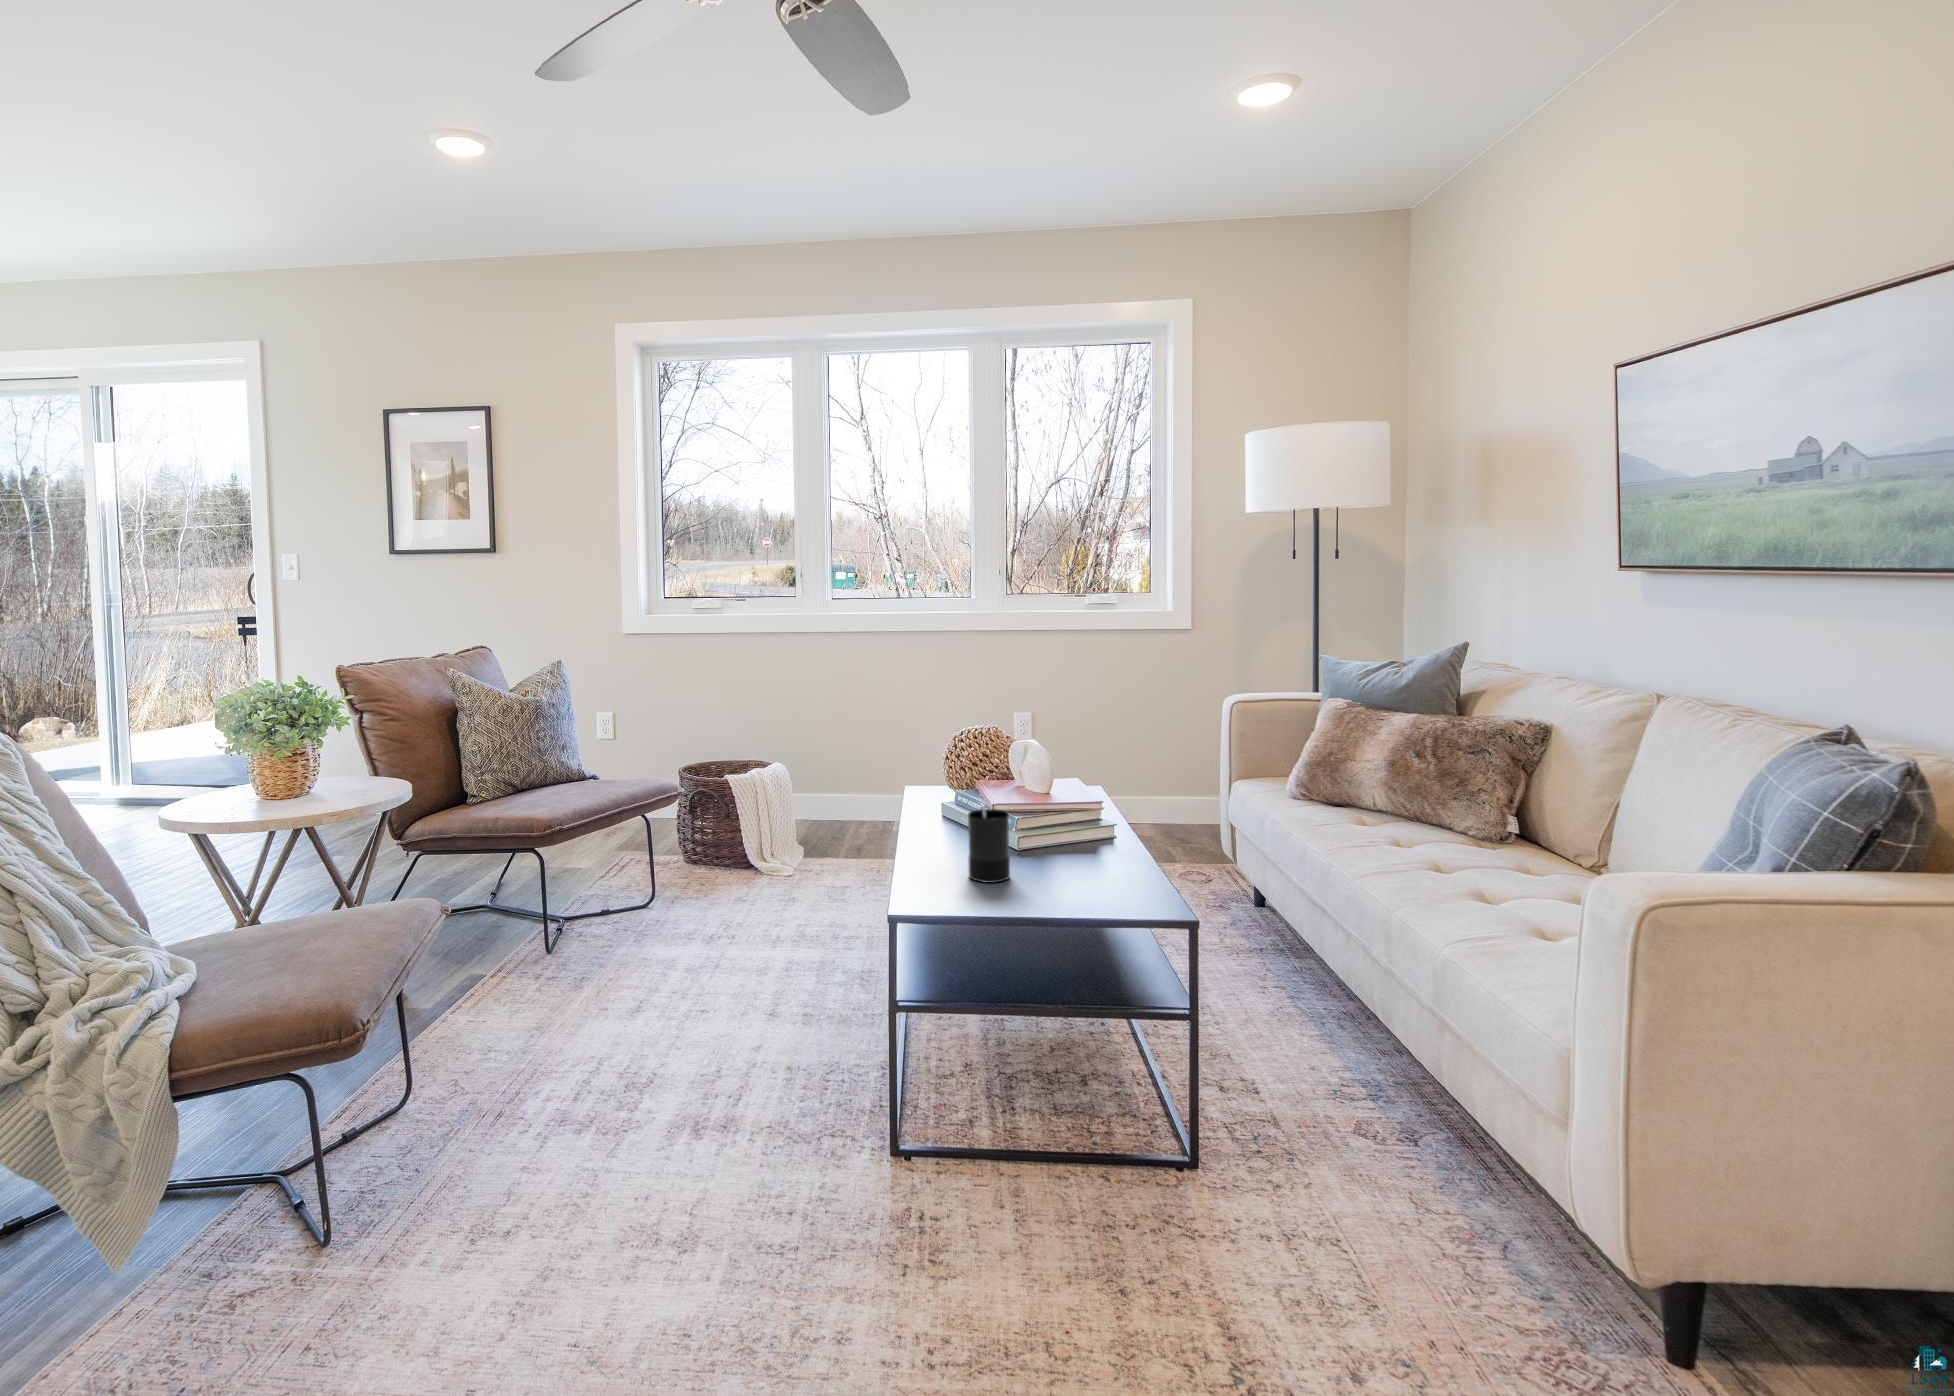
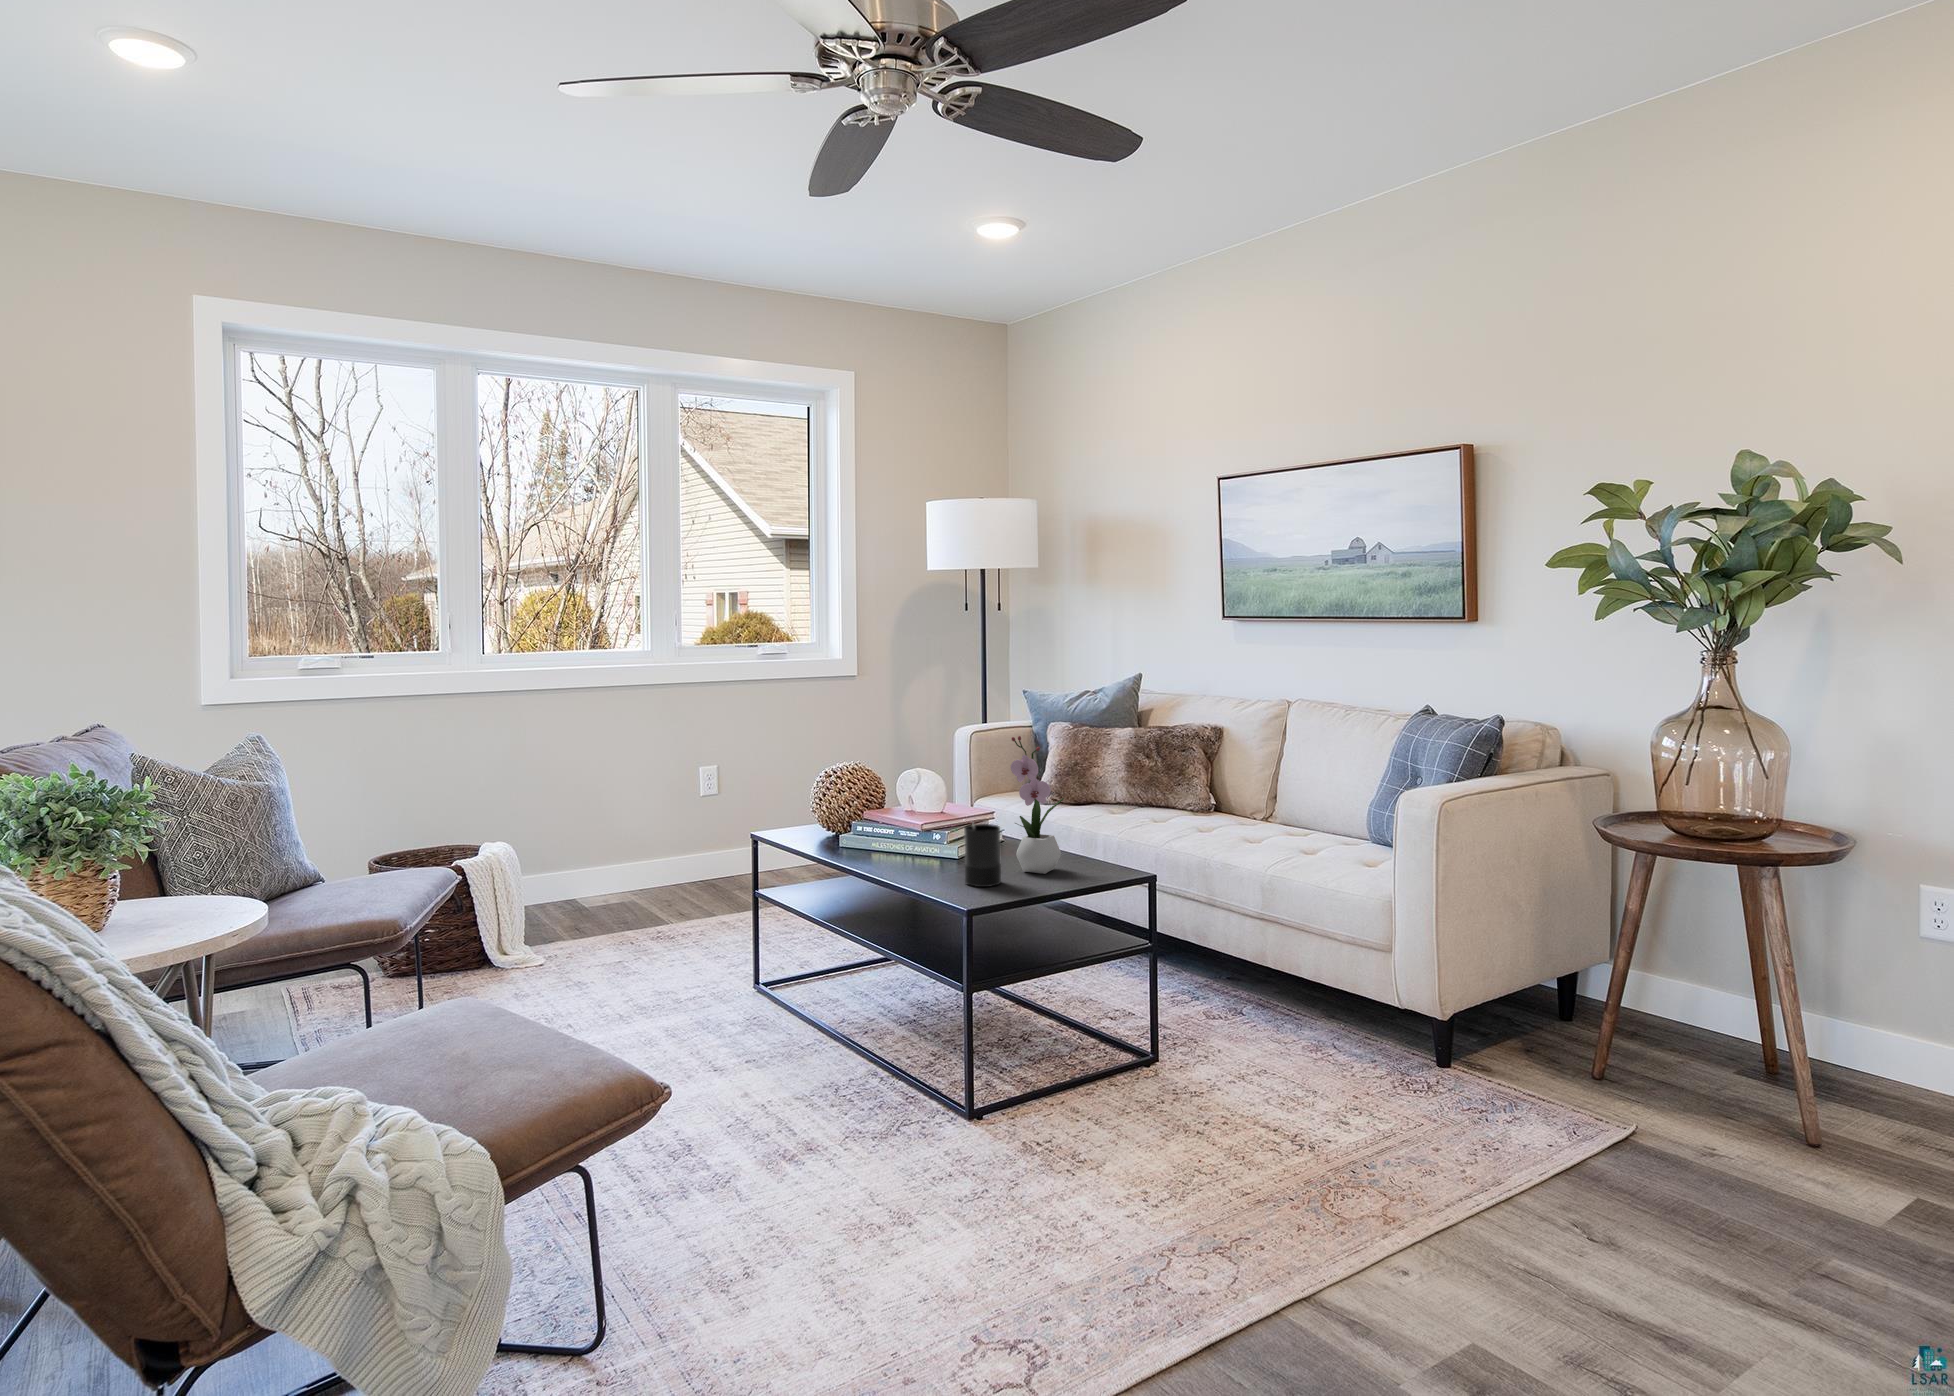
flower arrangement: none [1040,714,1116,880] -> present [1011,736,1064,874]

